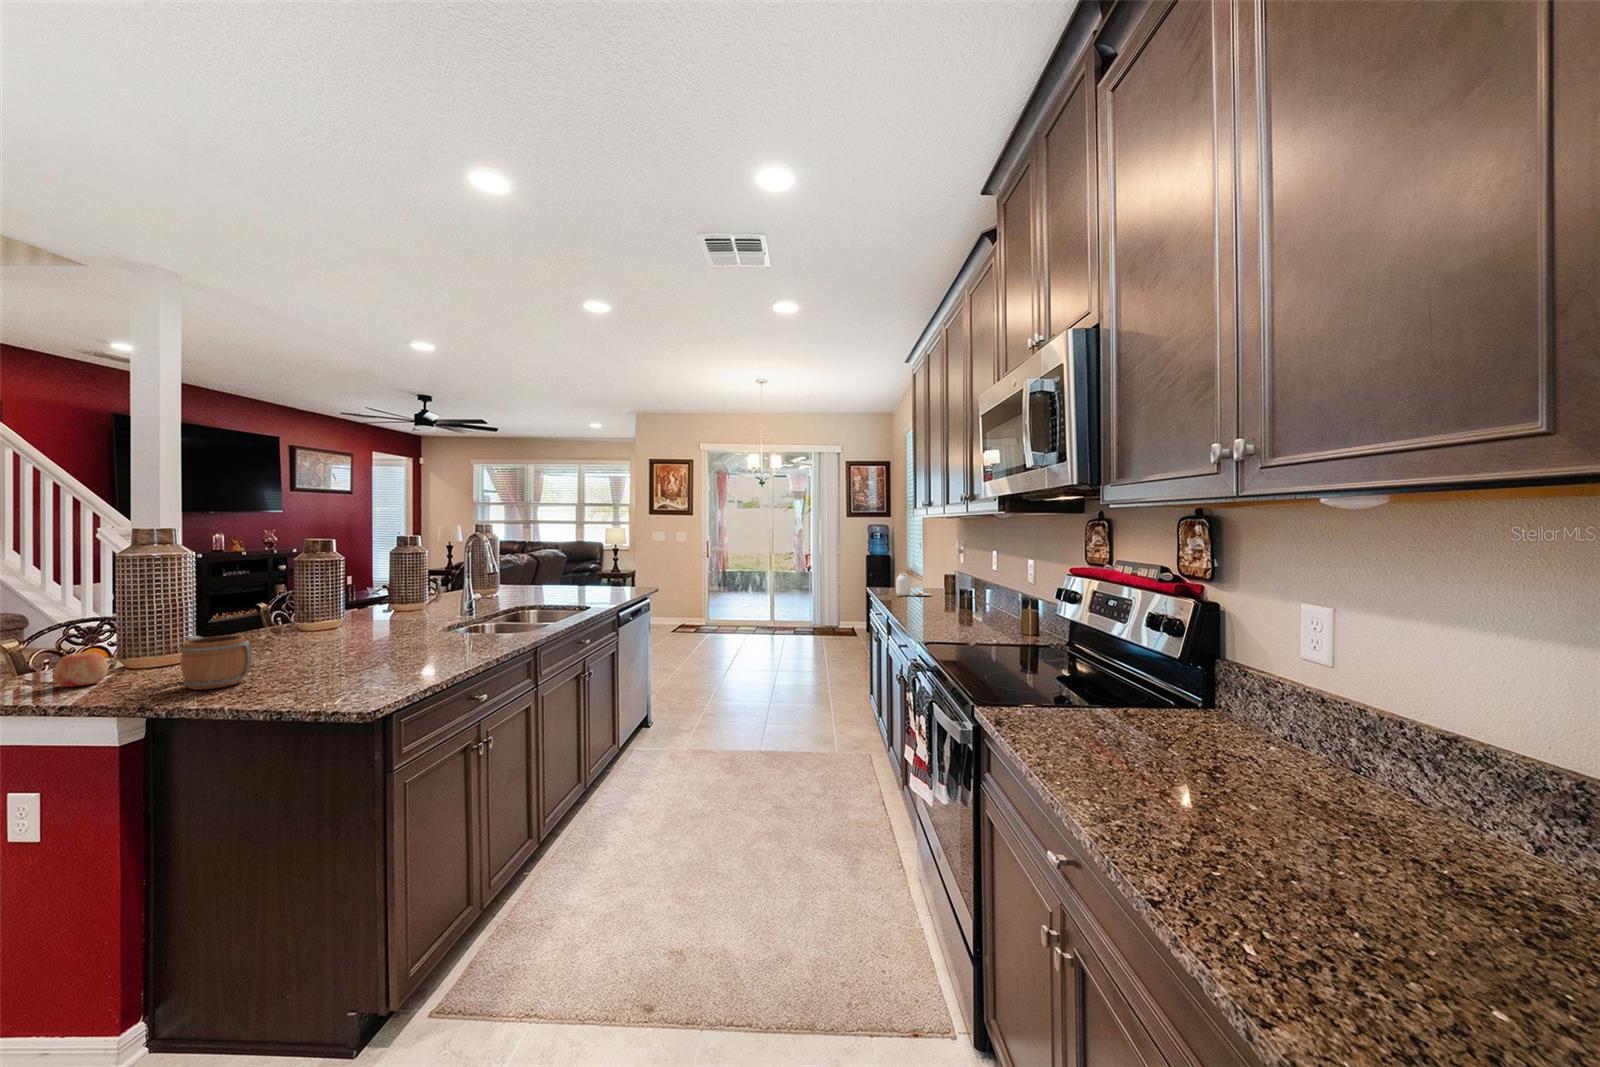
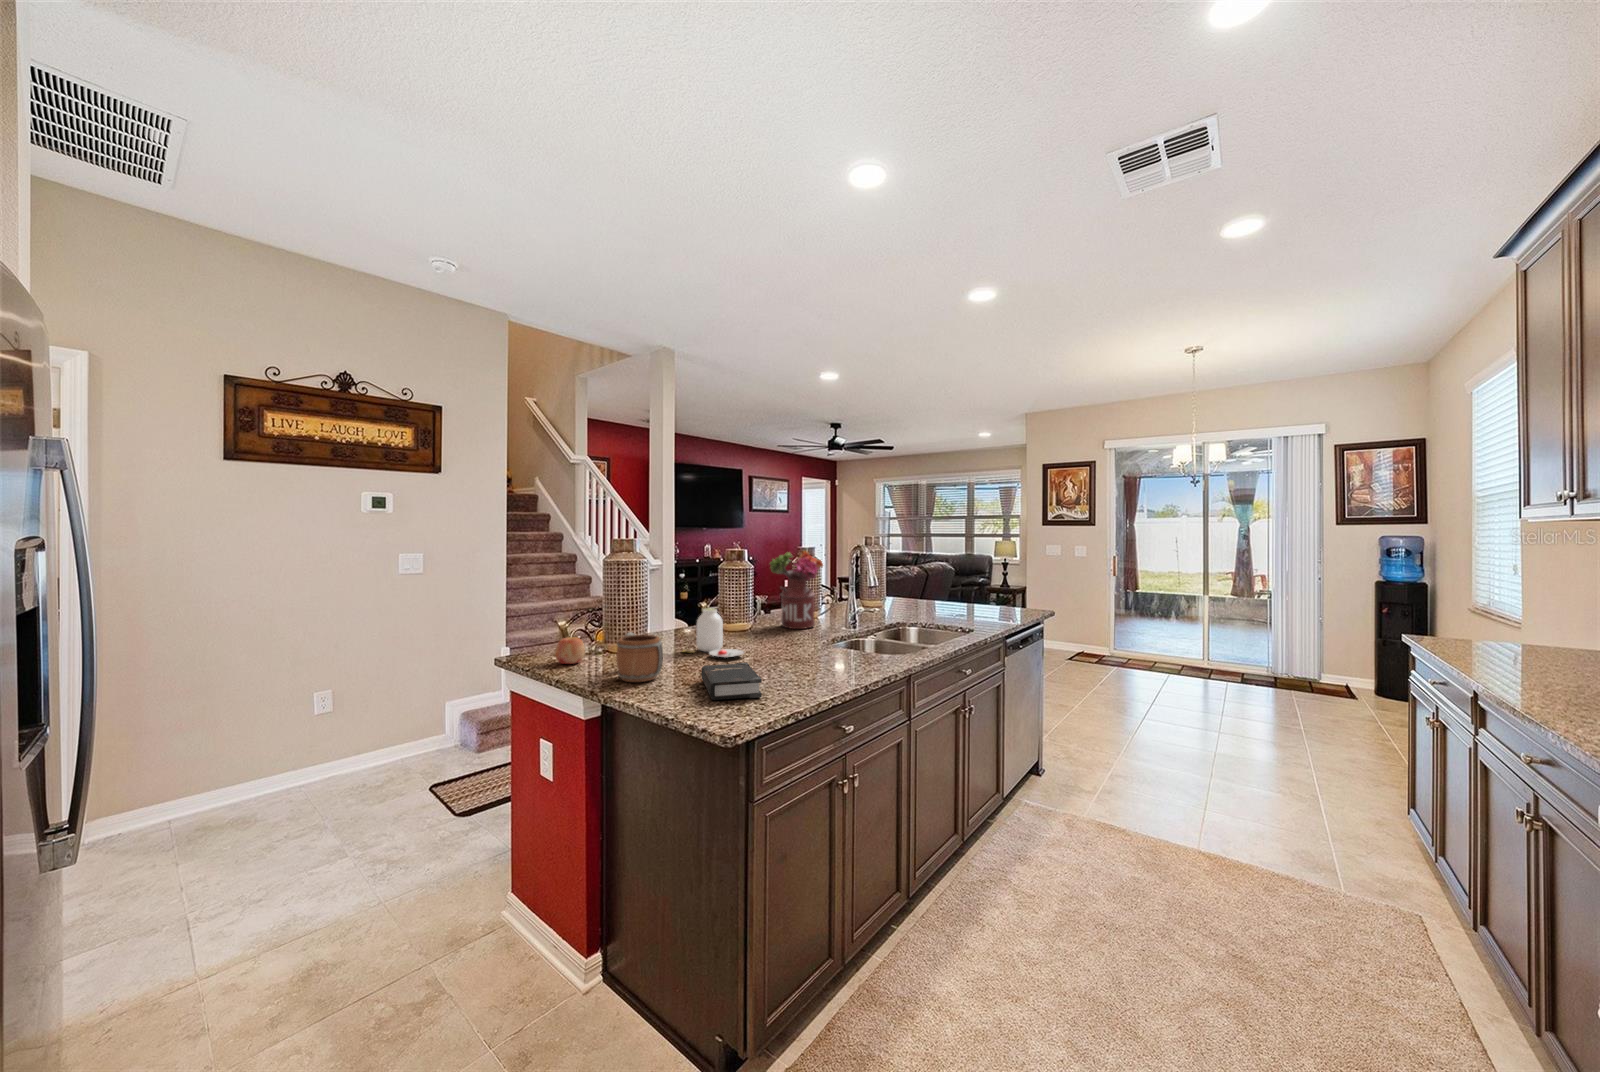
flower arrangement: none [365,539,434,622] -> present [770,551,823,629]
jar: present [895,573,931,597] -> present [683,608,744,658]
hardback book: none [307,652,391,688] -> present [701,663,762,700]

